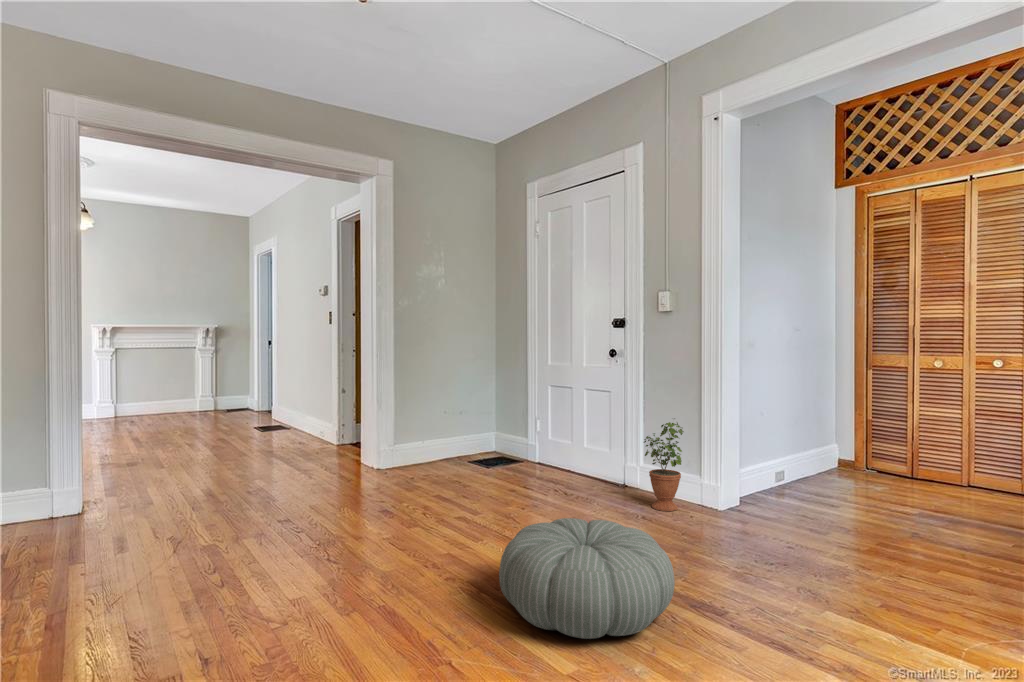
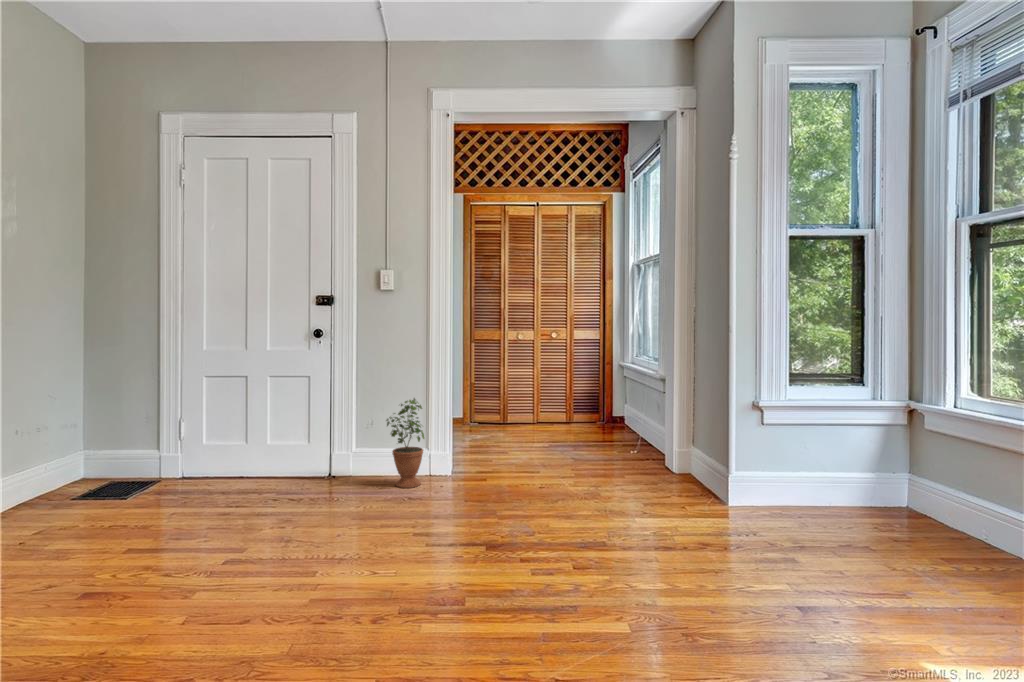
pouf: present [499,518,675,639] -> none [441,493,614,610]

